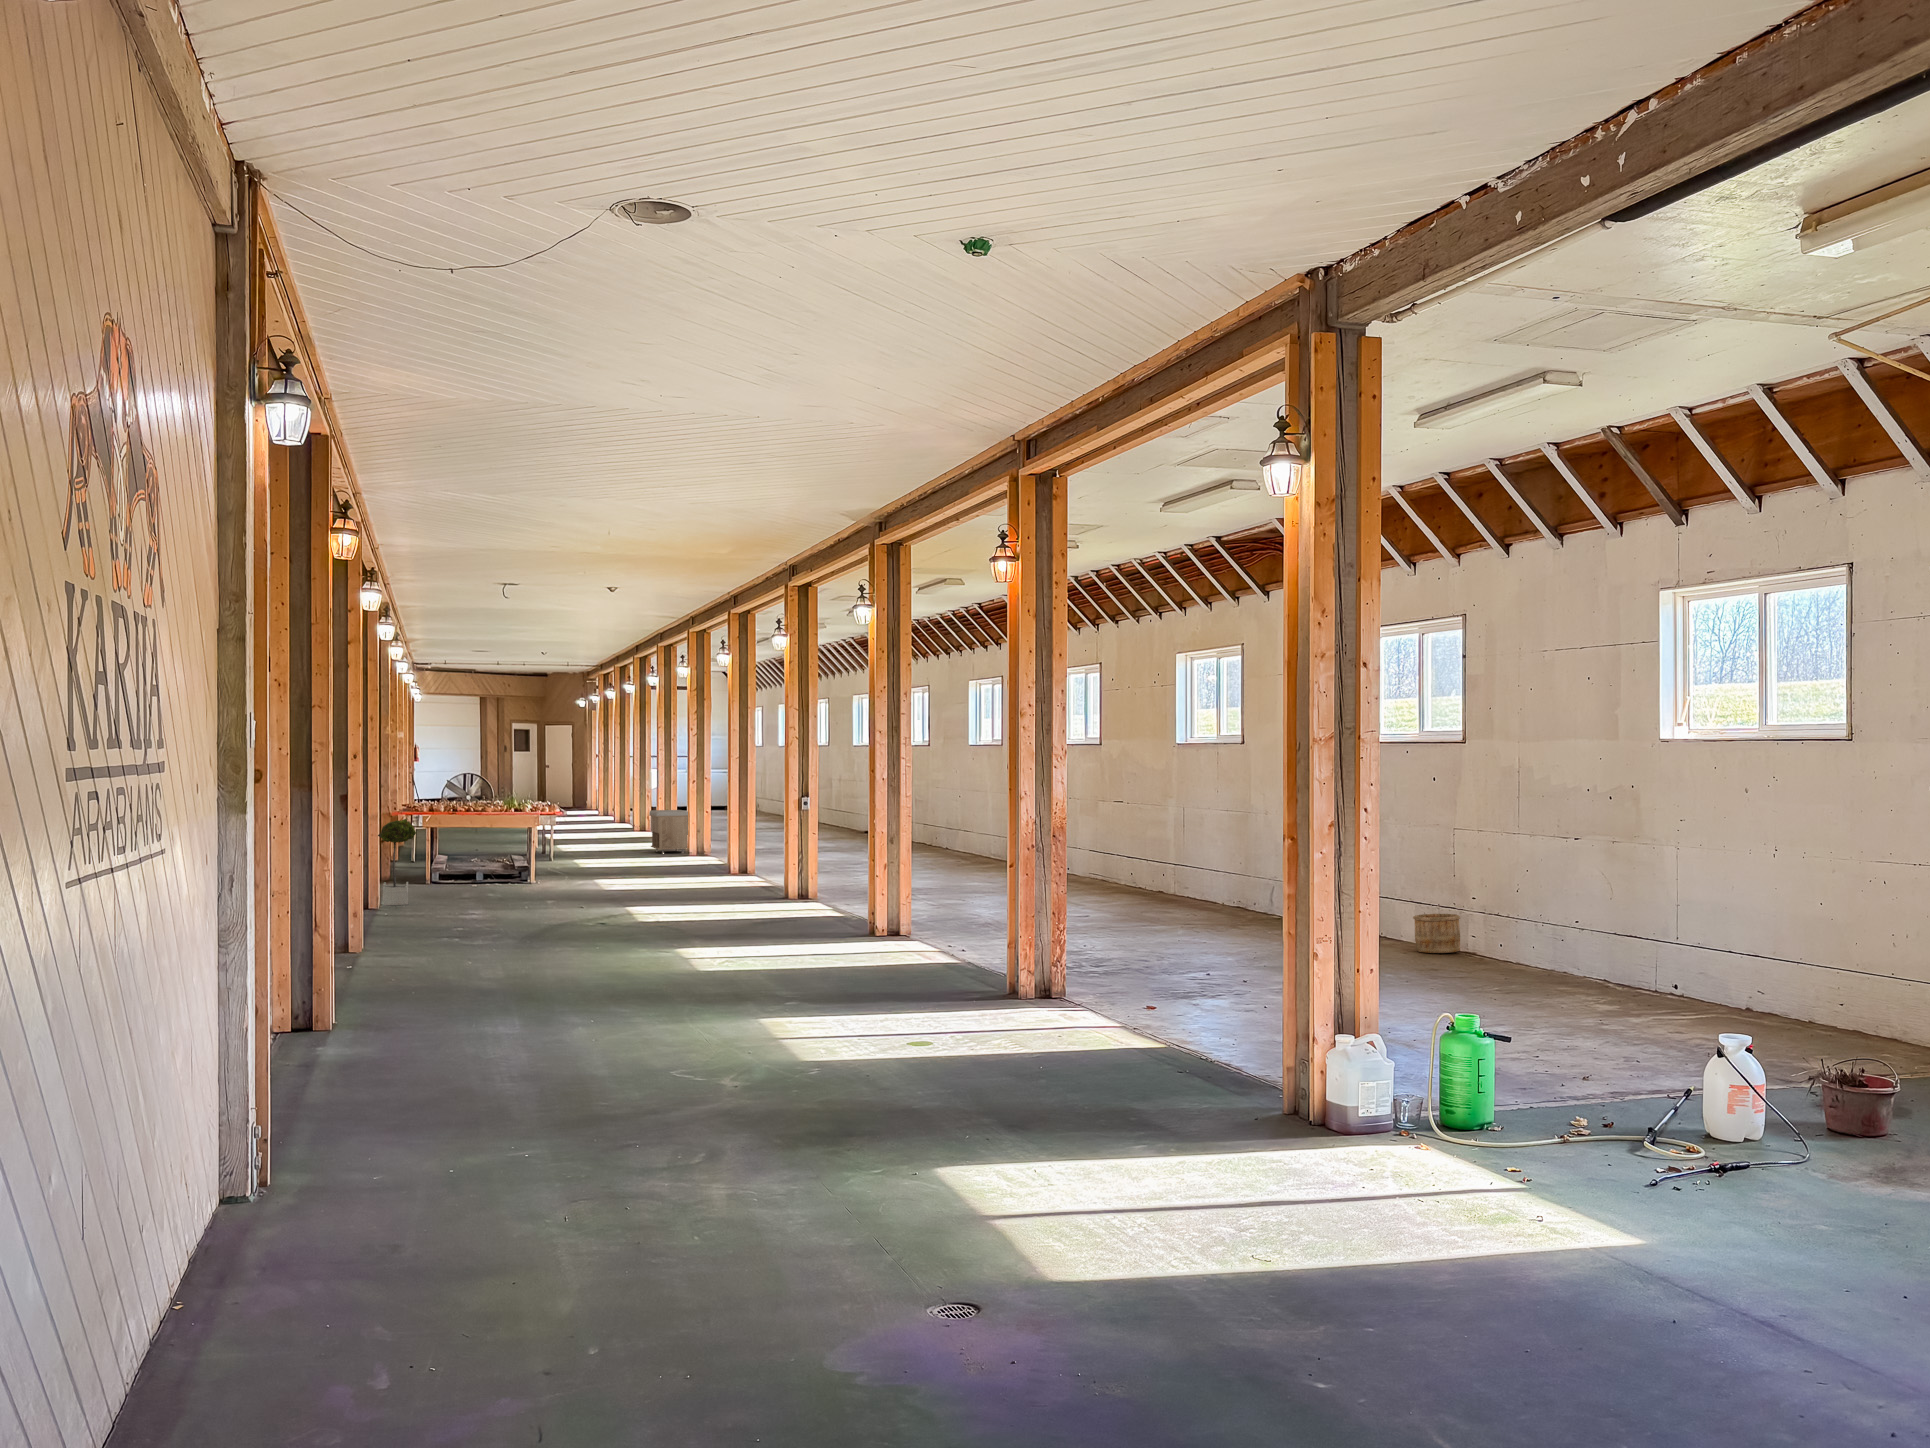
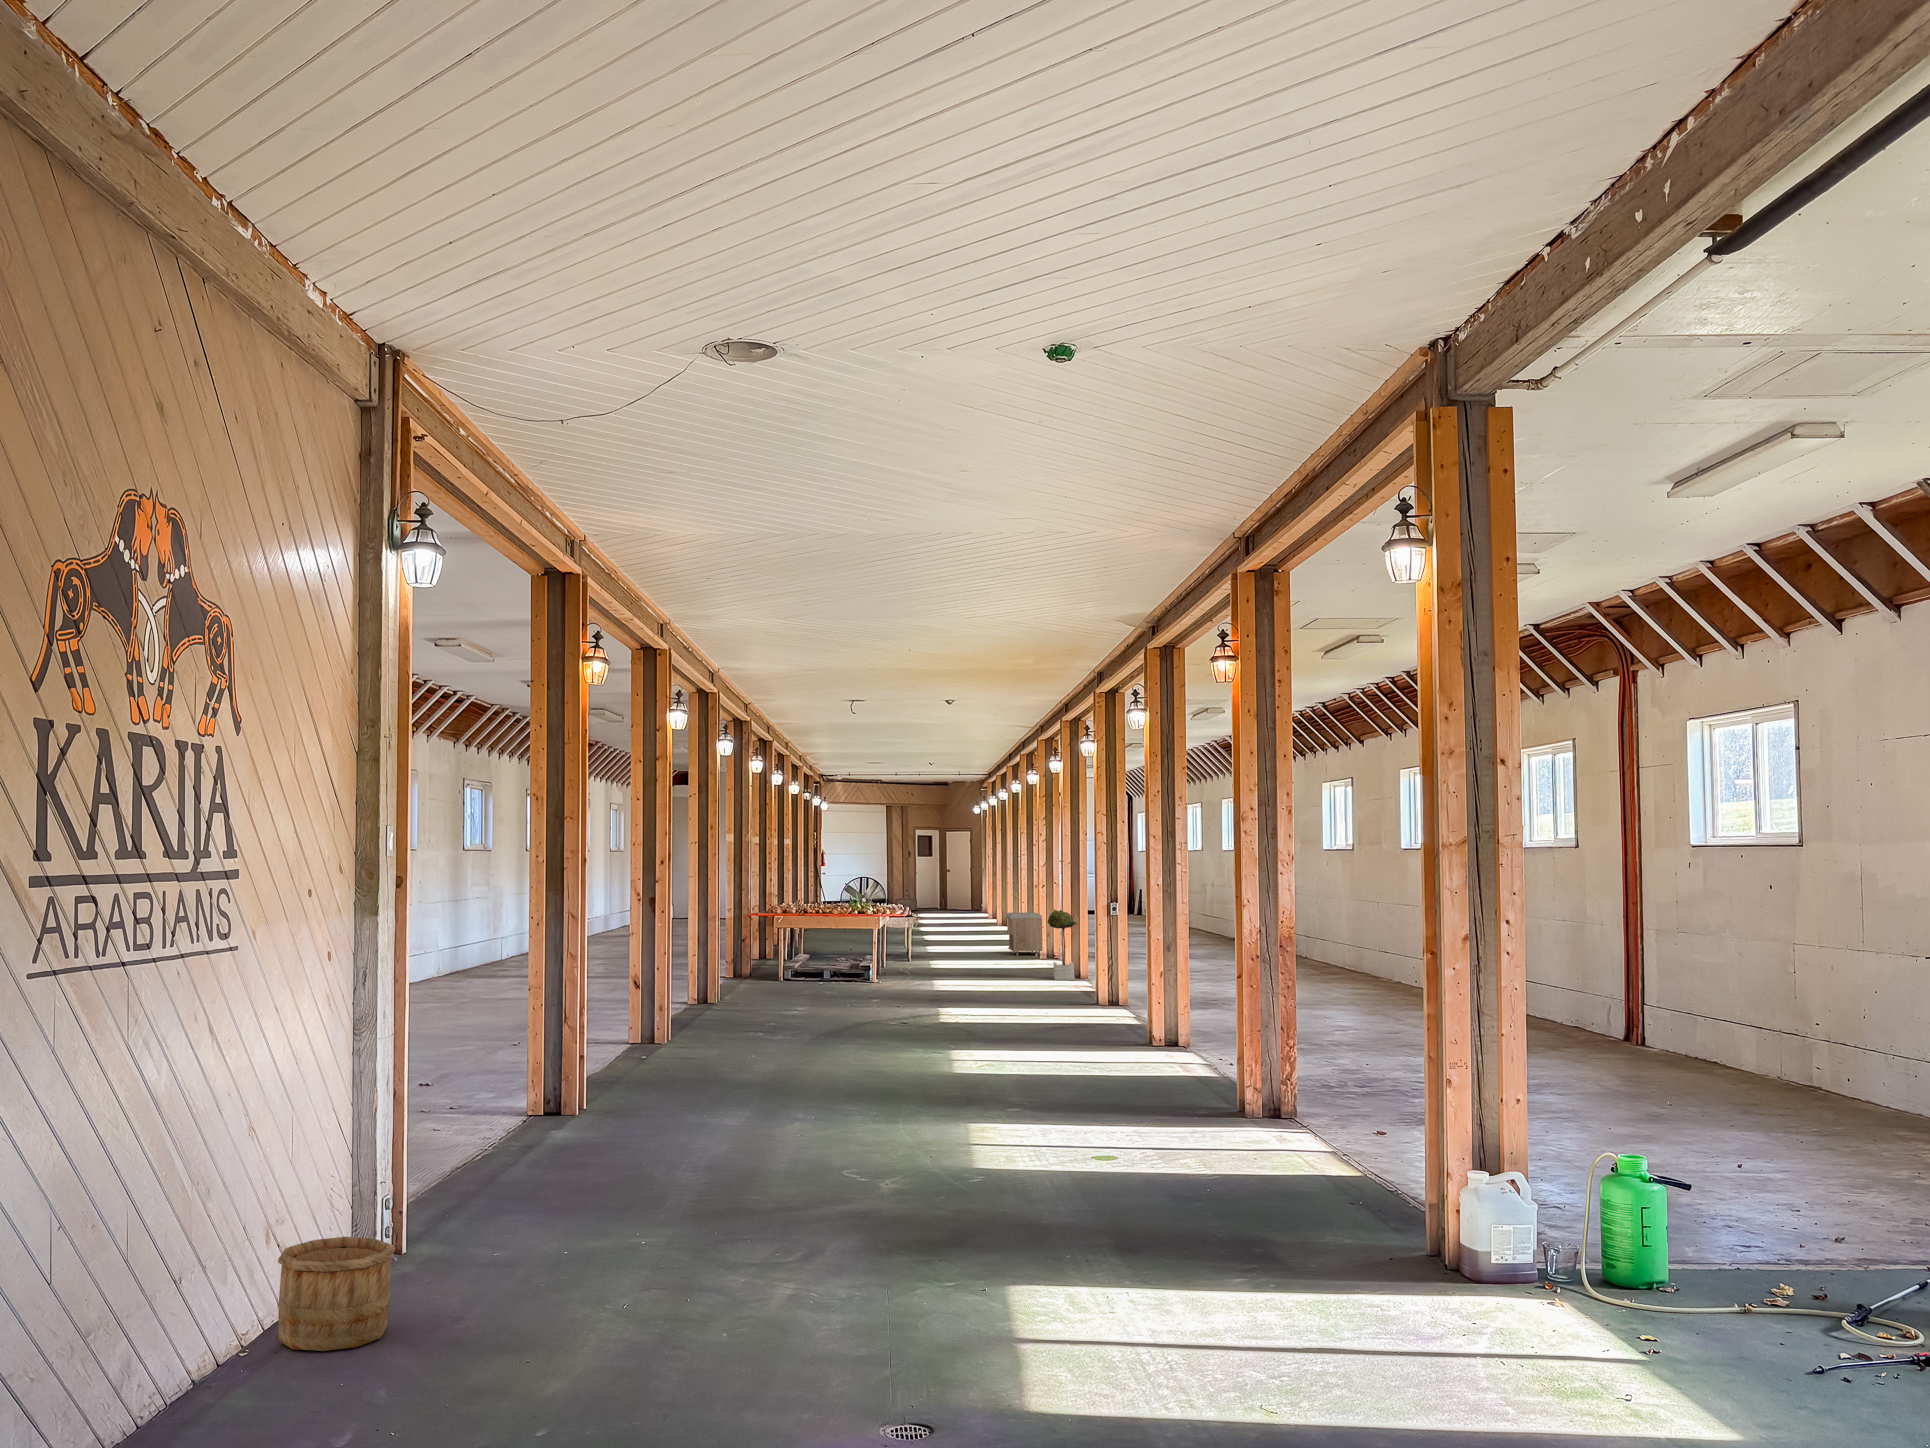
potted tree: present [378,818,416,906] -> present [1047,910,1076,980]
wooden bucket: present [1413,914,1460,953] -> present [278,1237,395,1351]

